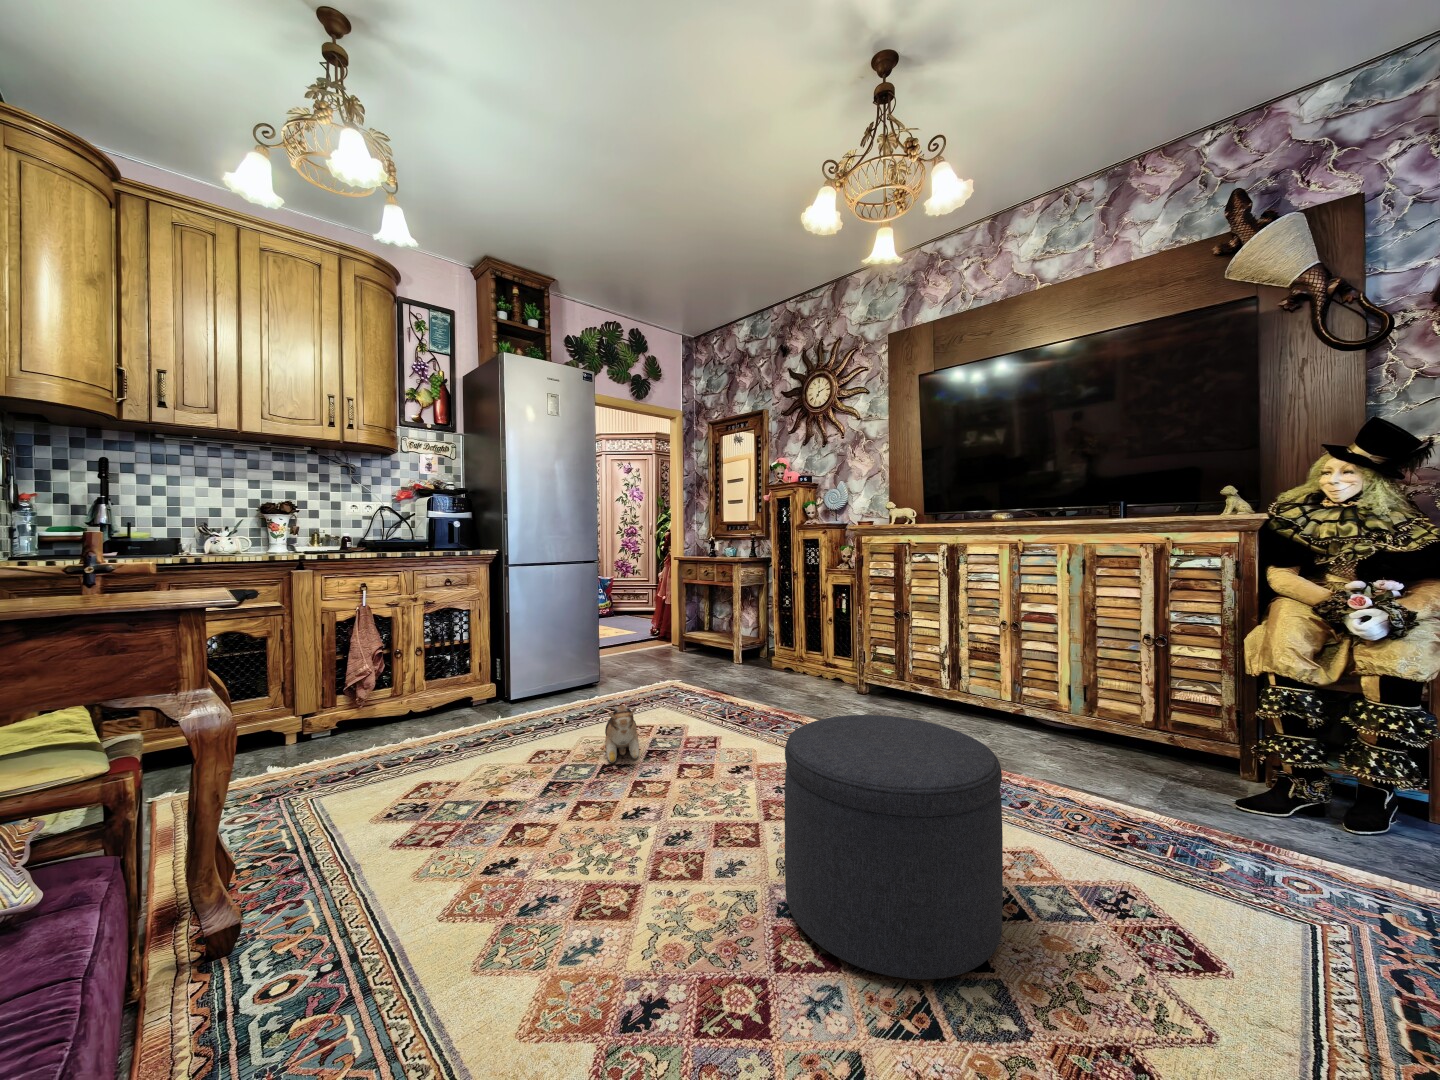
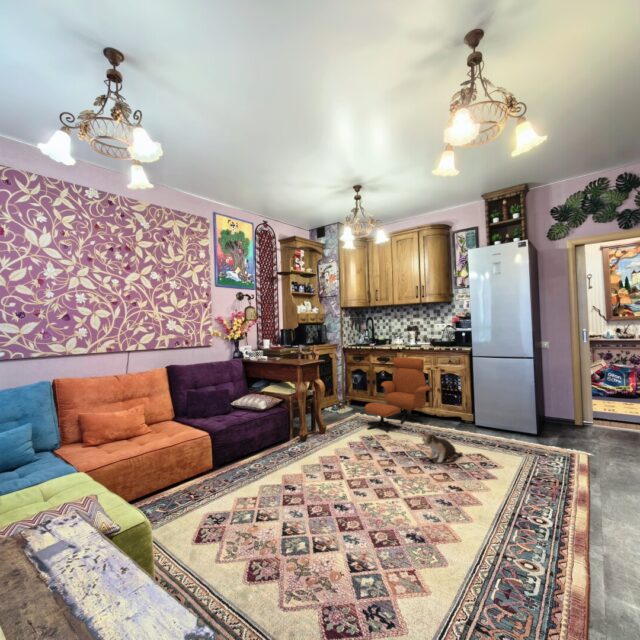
lounge chair: none [275,579,439,799] -> present [365,357,431,433]
ottoman: present [785,715,1003,979] -> none [294,444,389,566]

